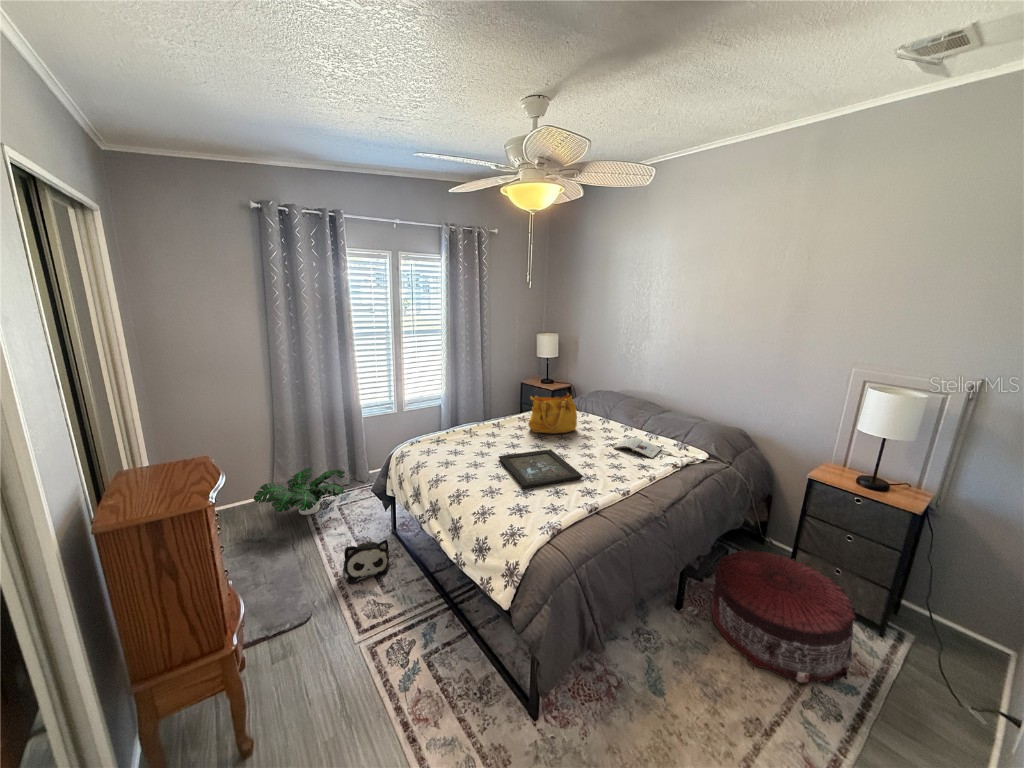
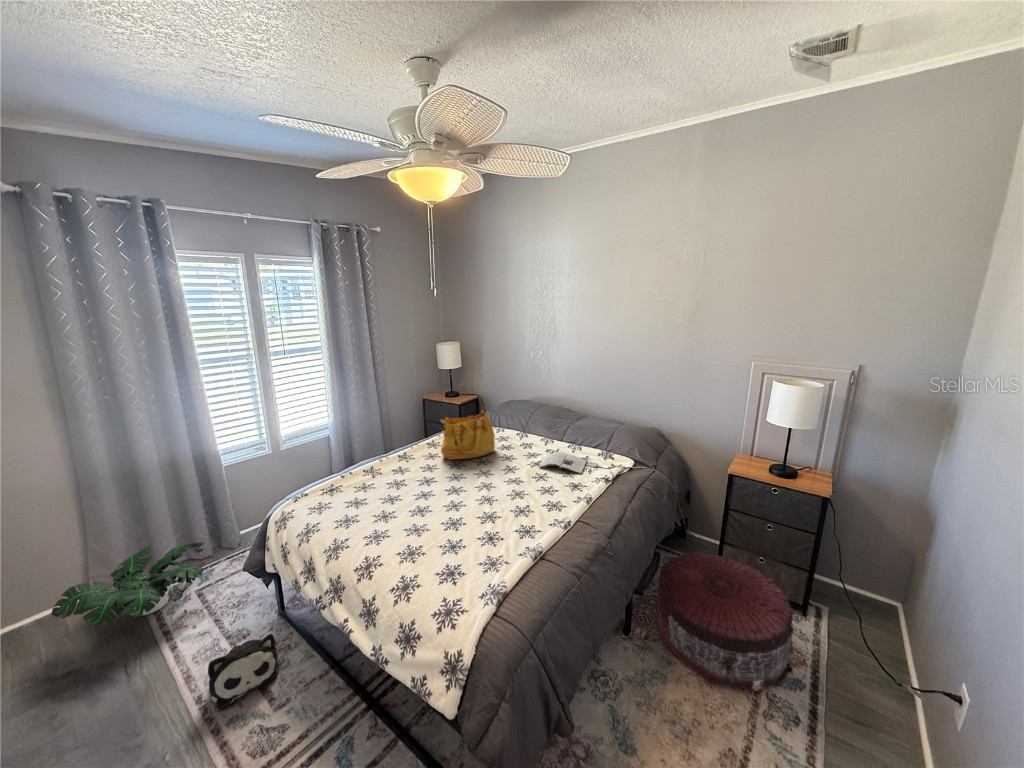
tray: present [499,449,583,489] -> none [413,480,515,541]

